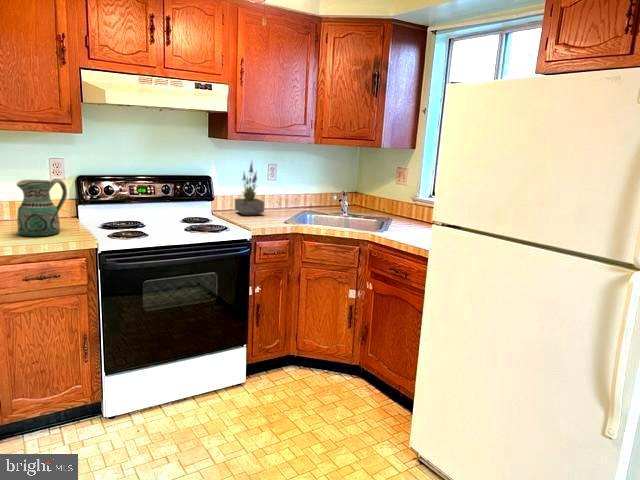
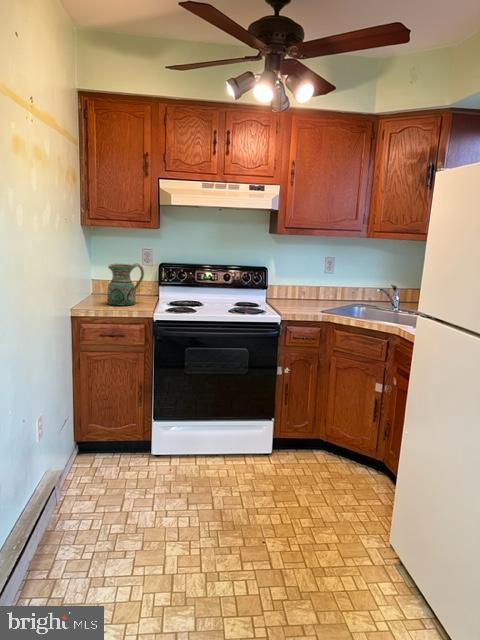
potted plant: present [235,162,264,215] -> none [287,253,312,304]

